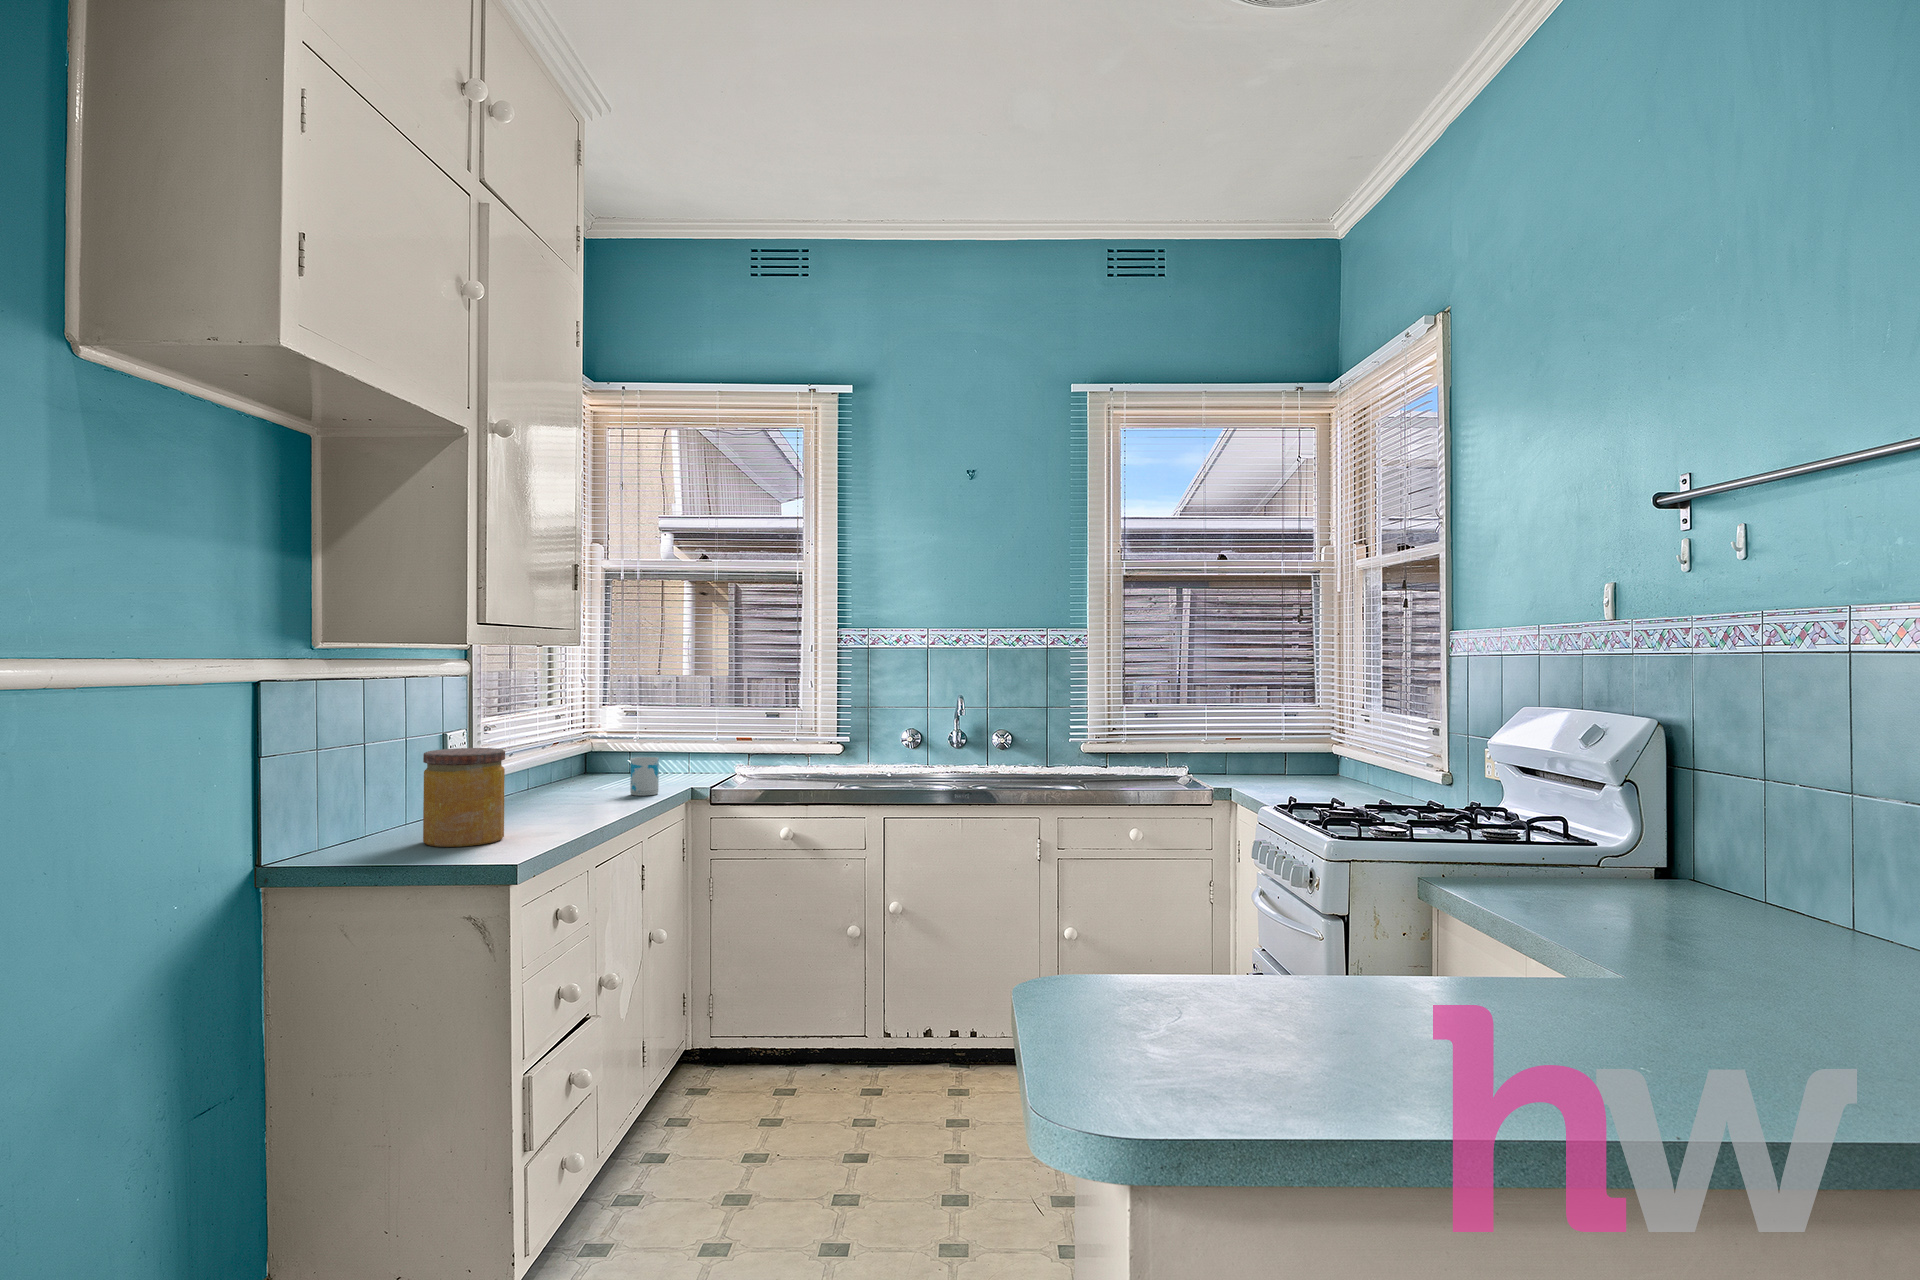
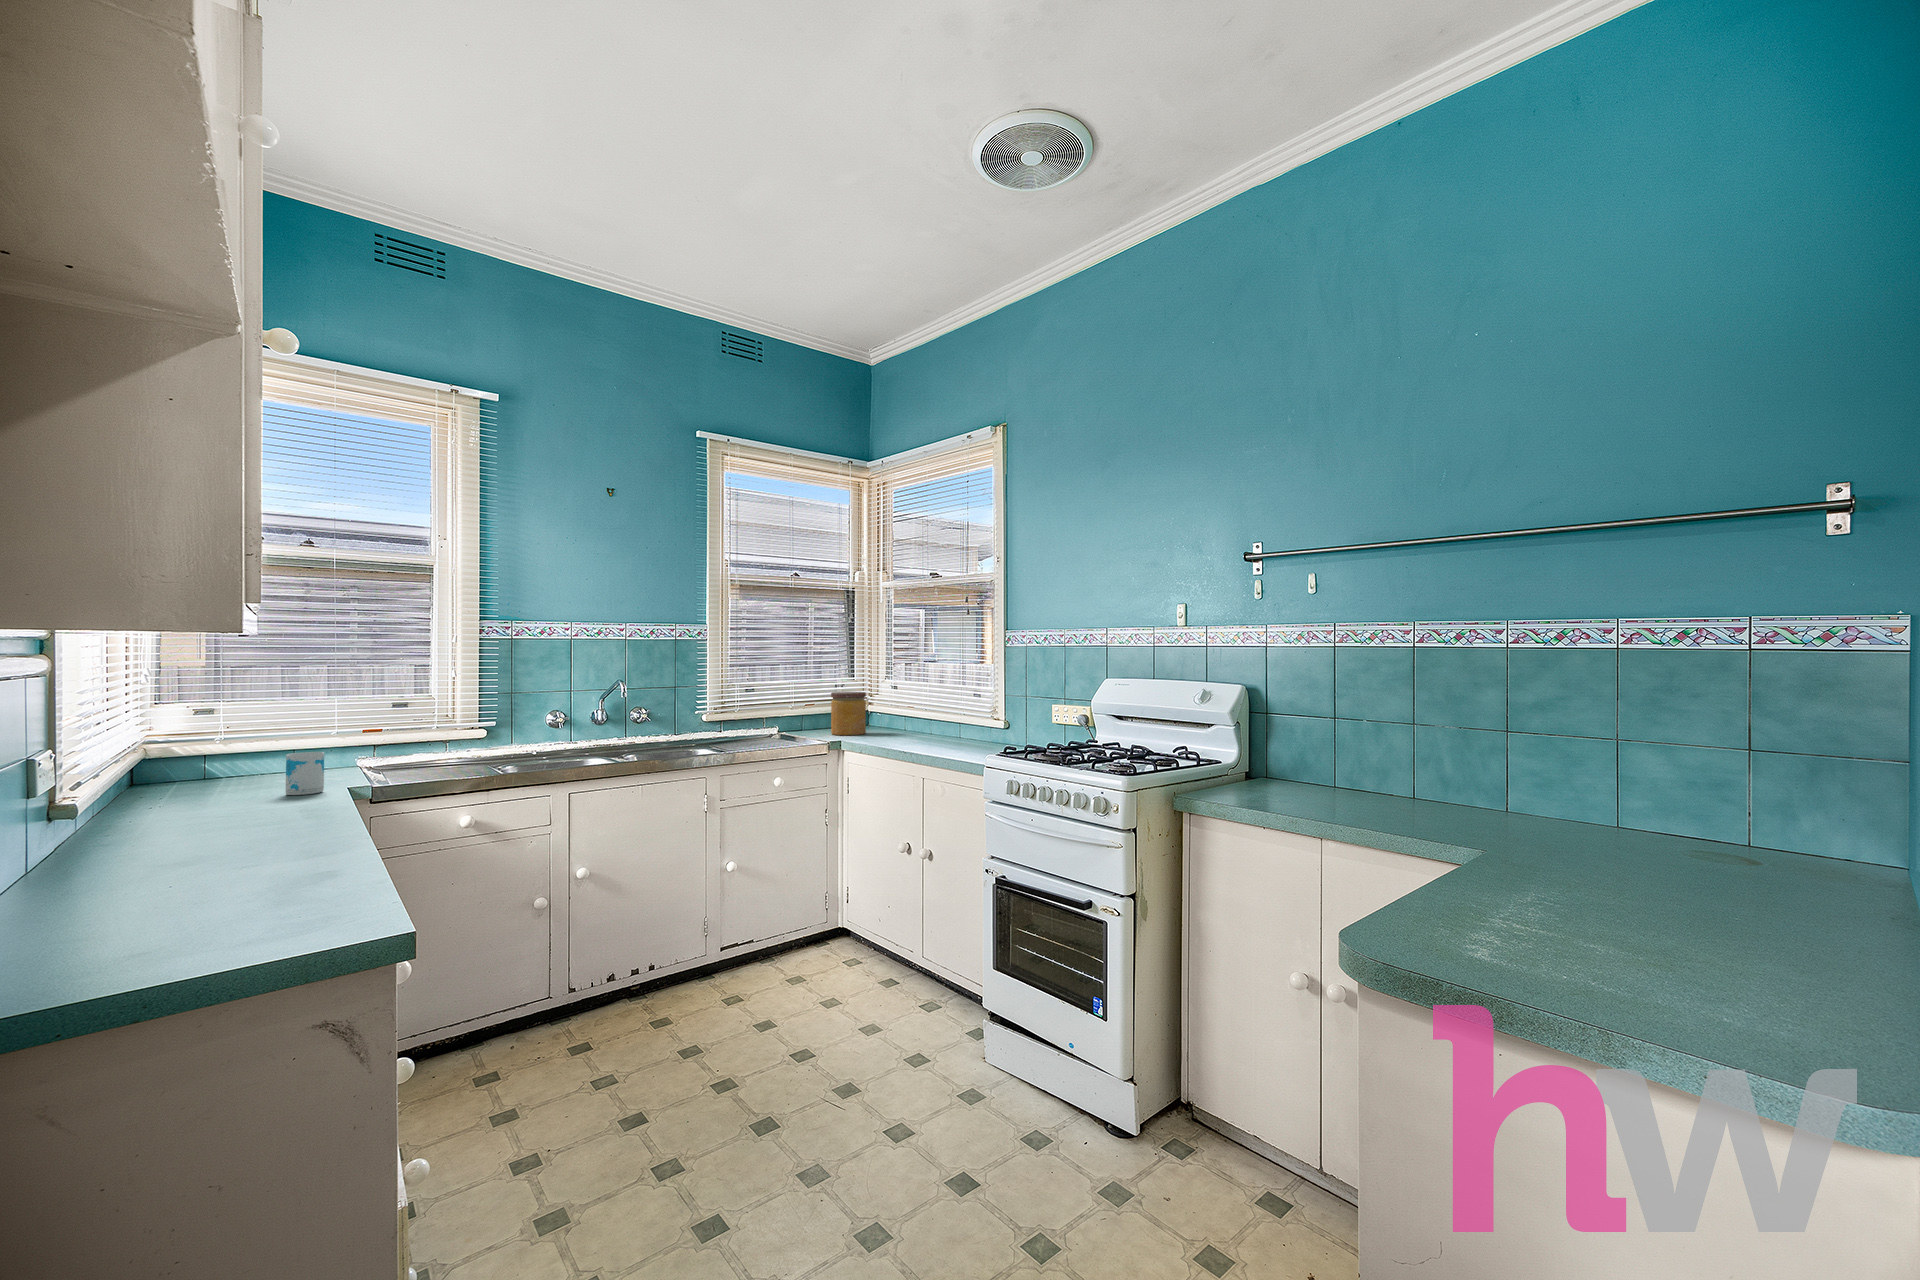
jar: present [423,748,505,847] -> present [831,692,866,735]

